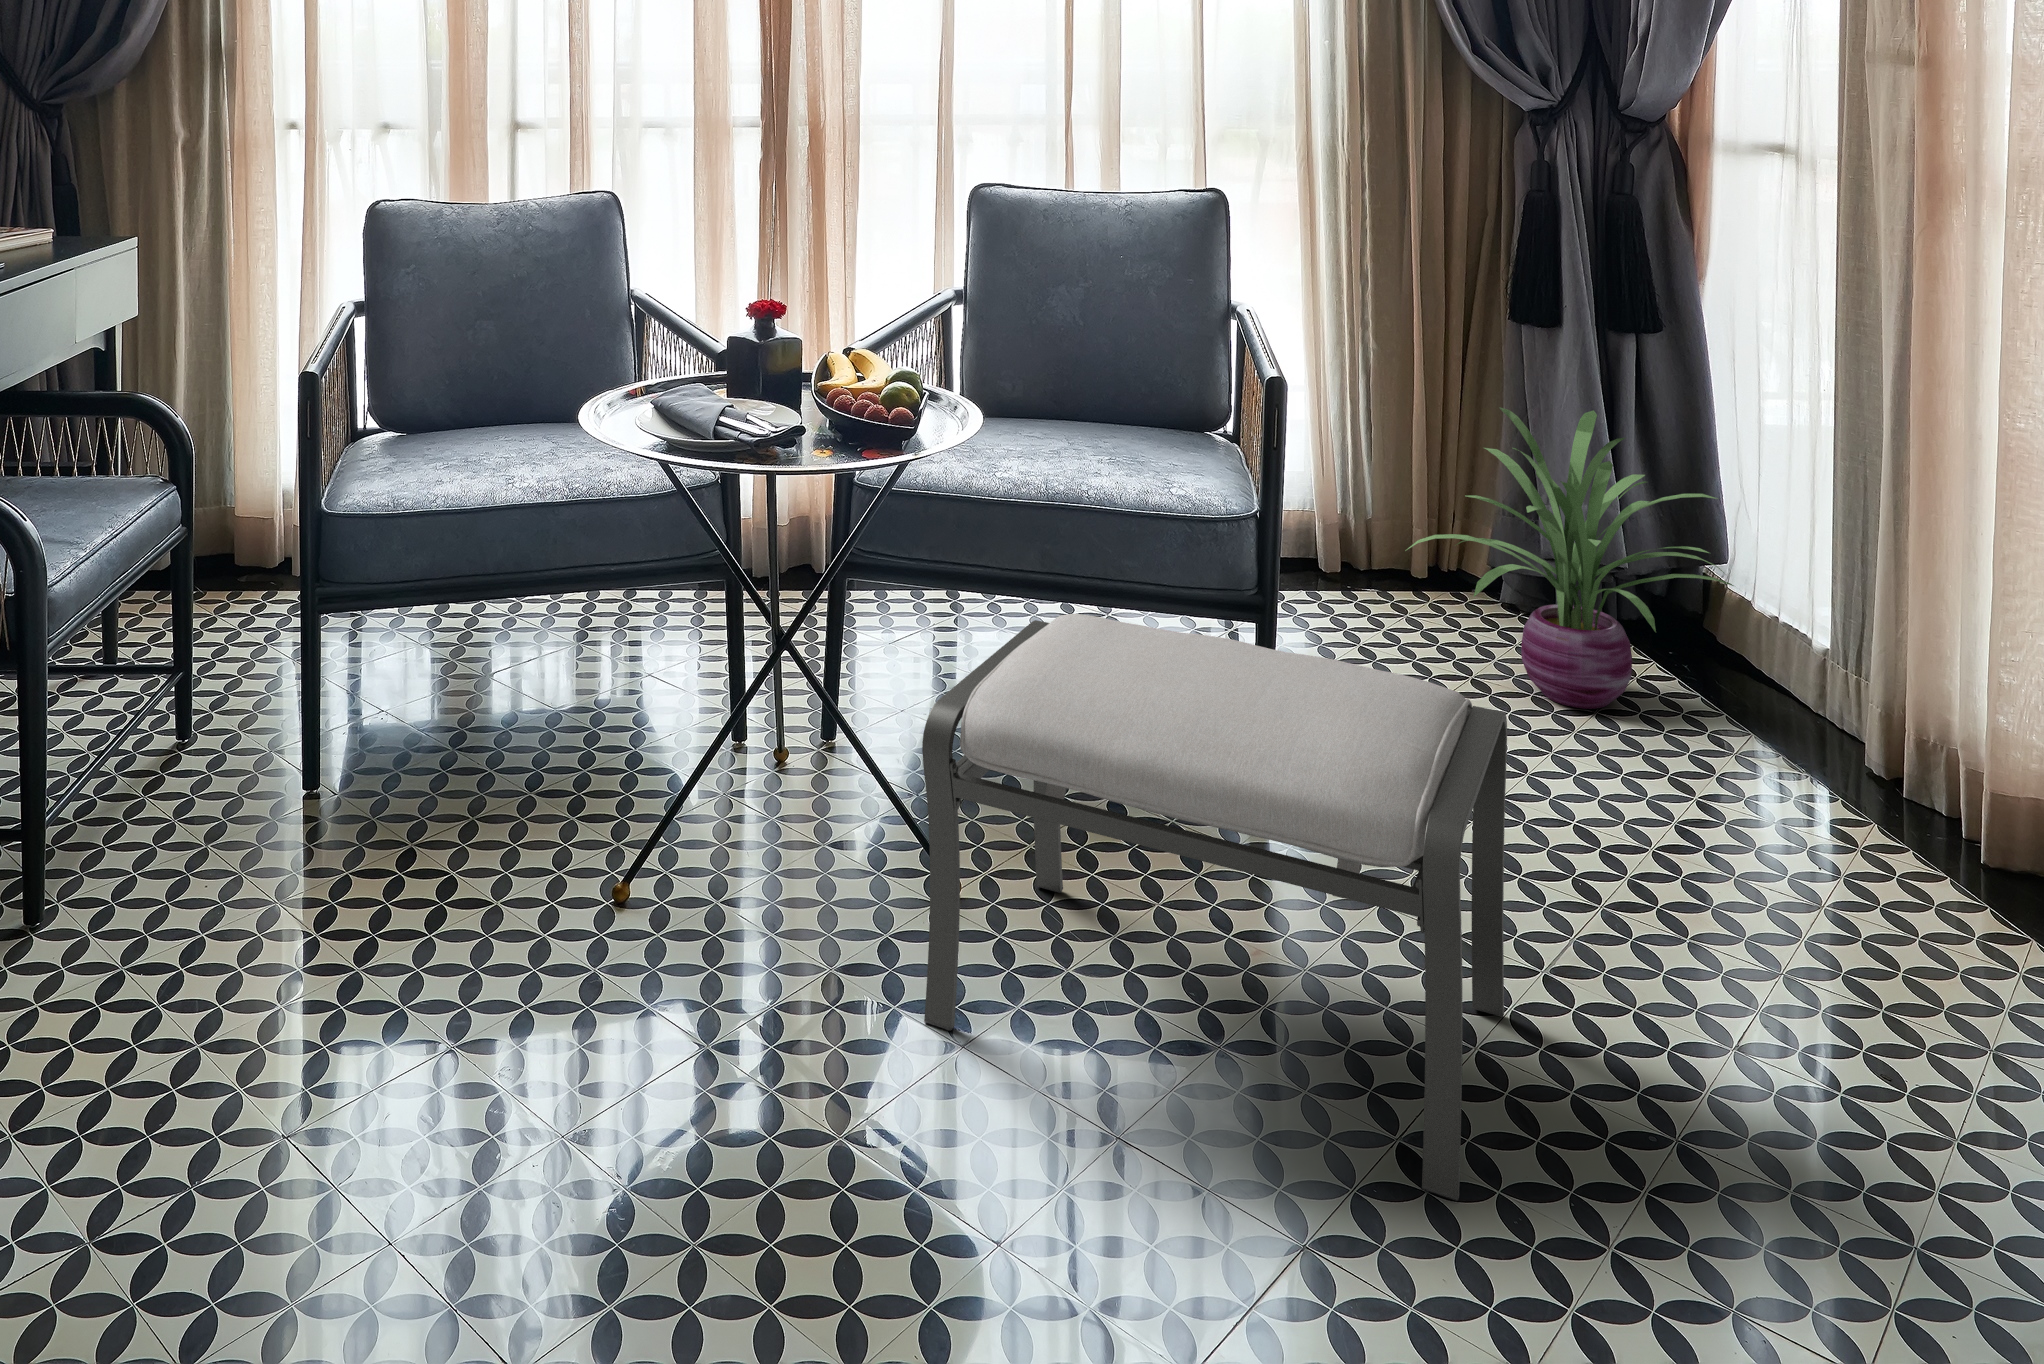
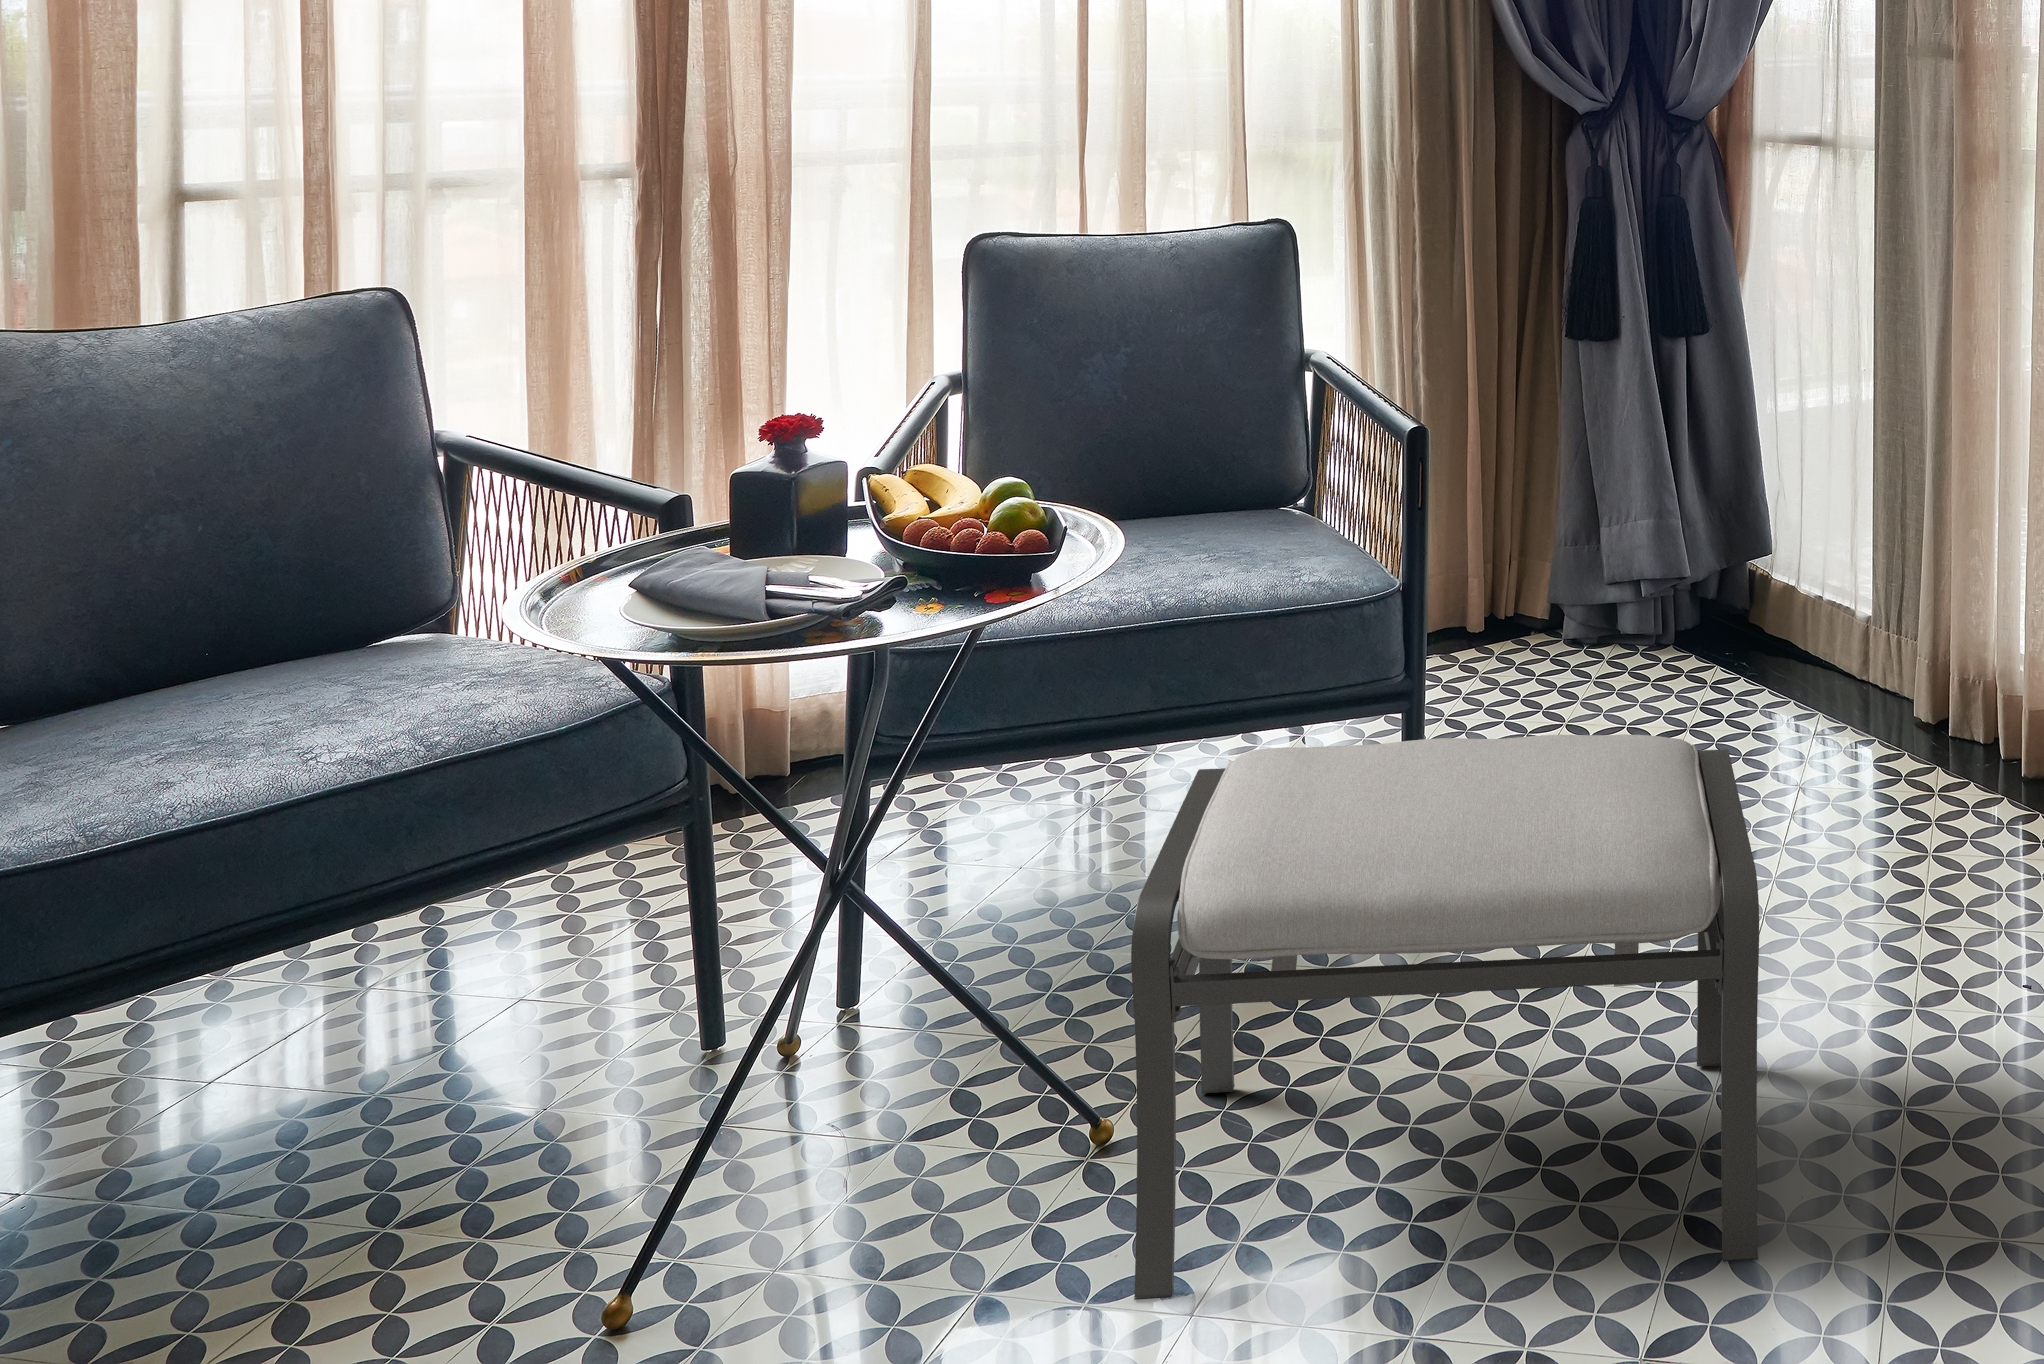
decorative plant: present [1408,407,1734,709] -> none [1495,425,1811,737]

